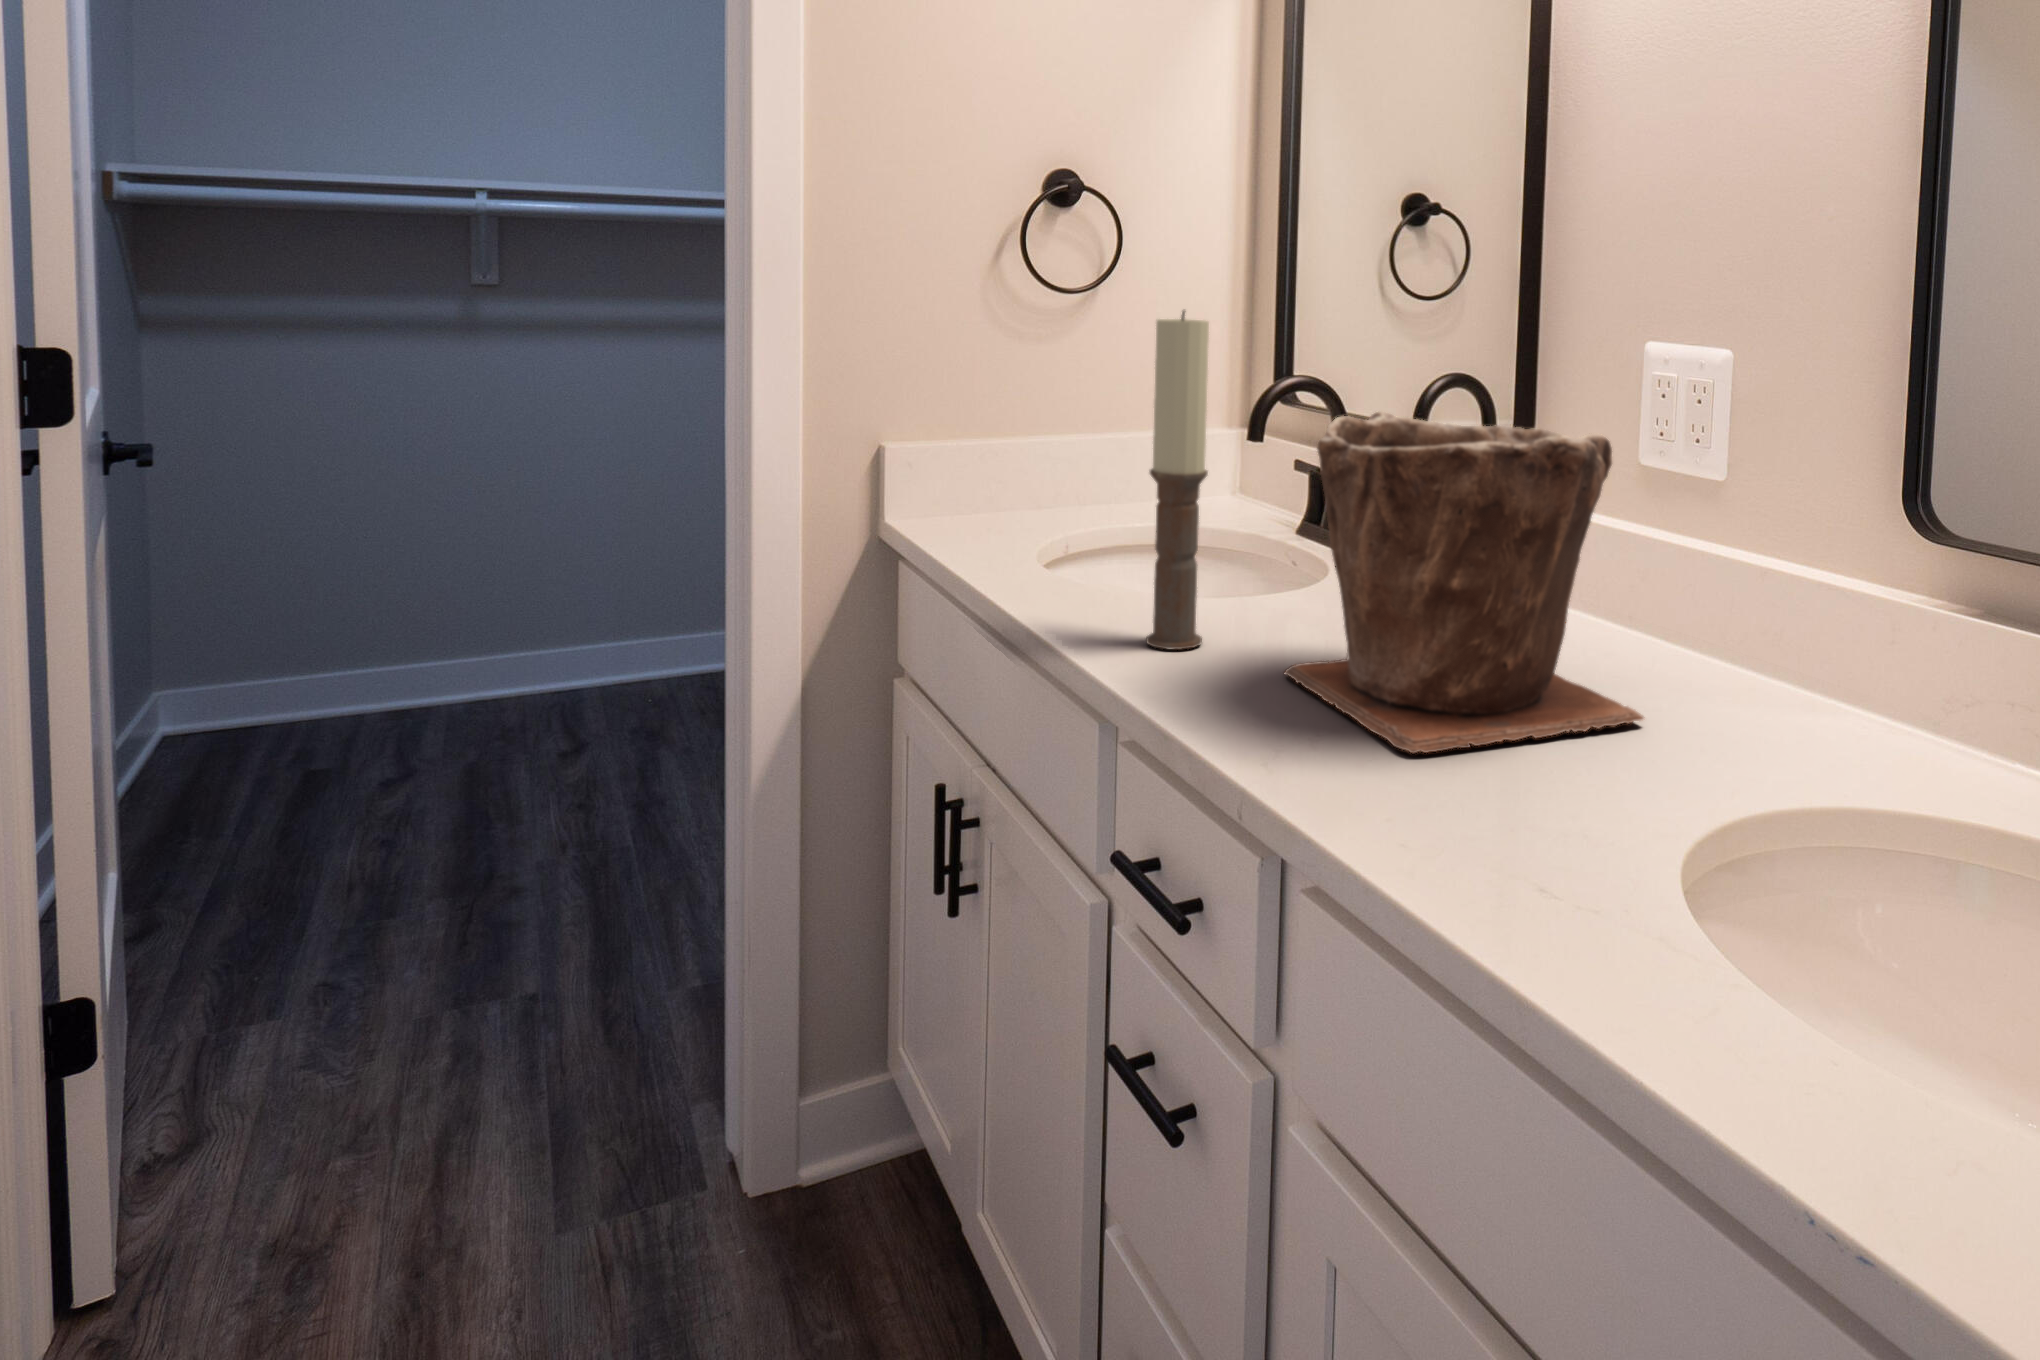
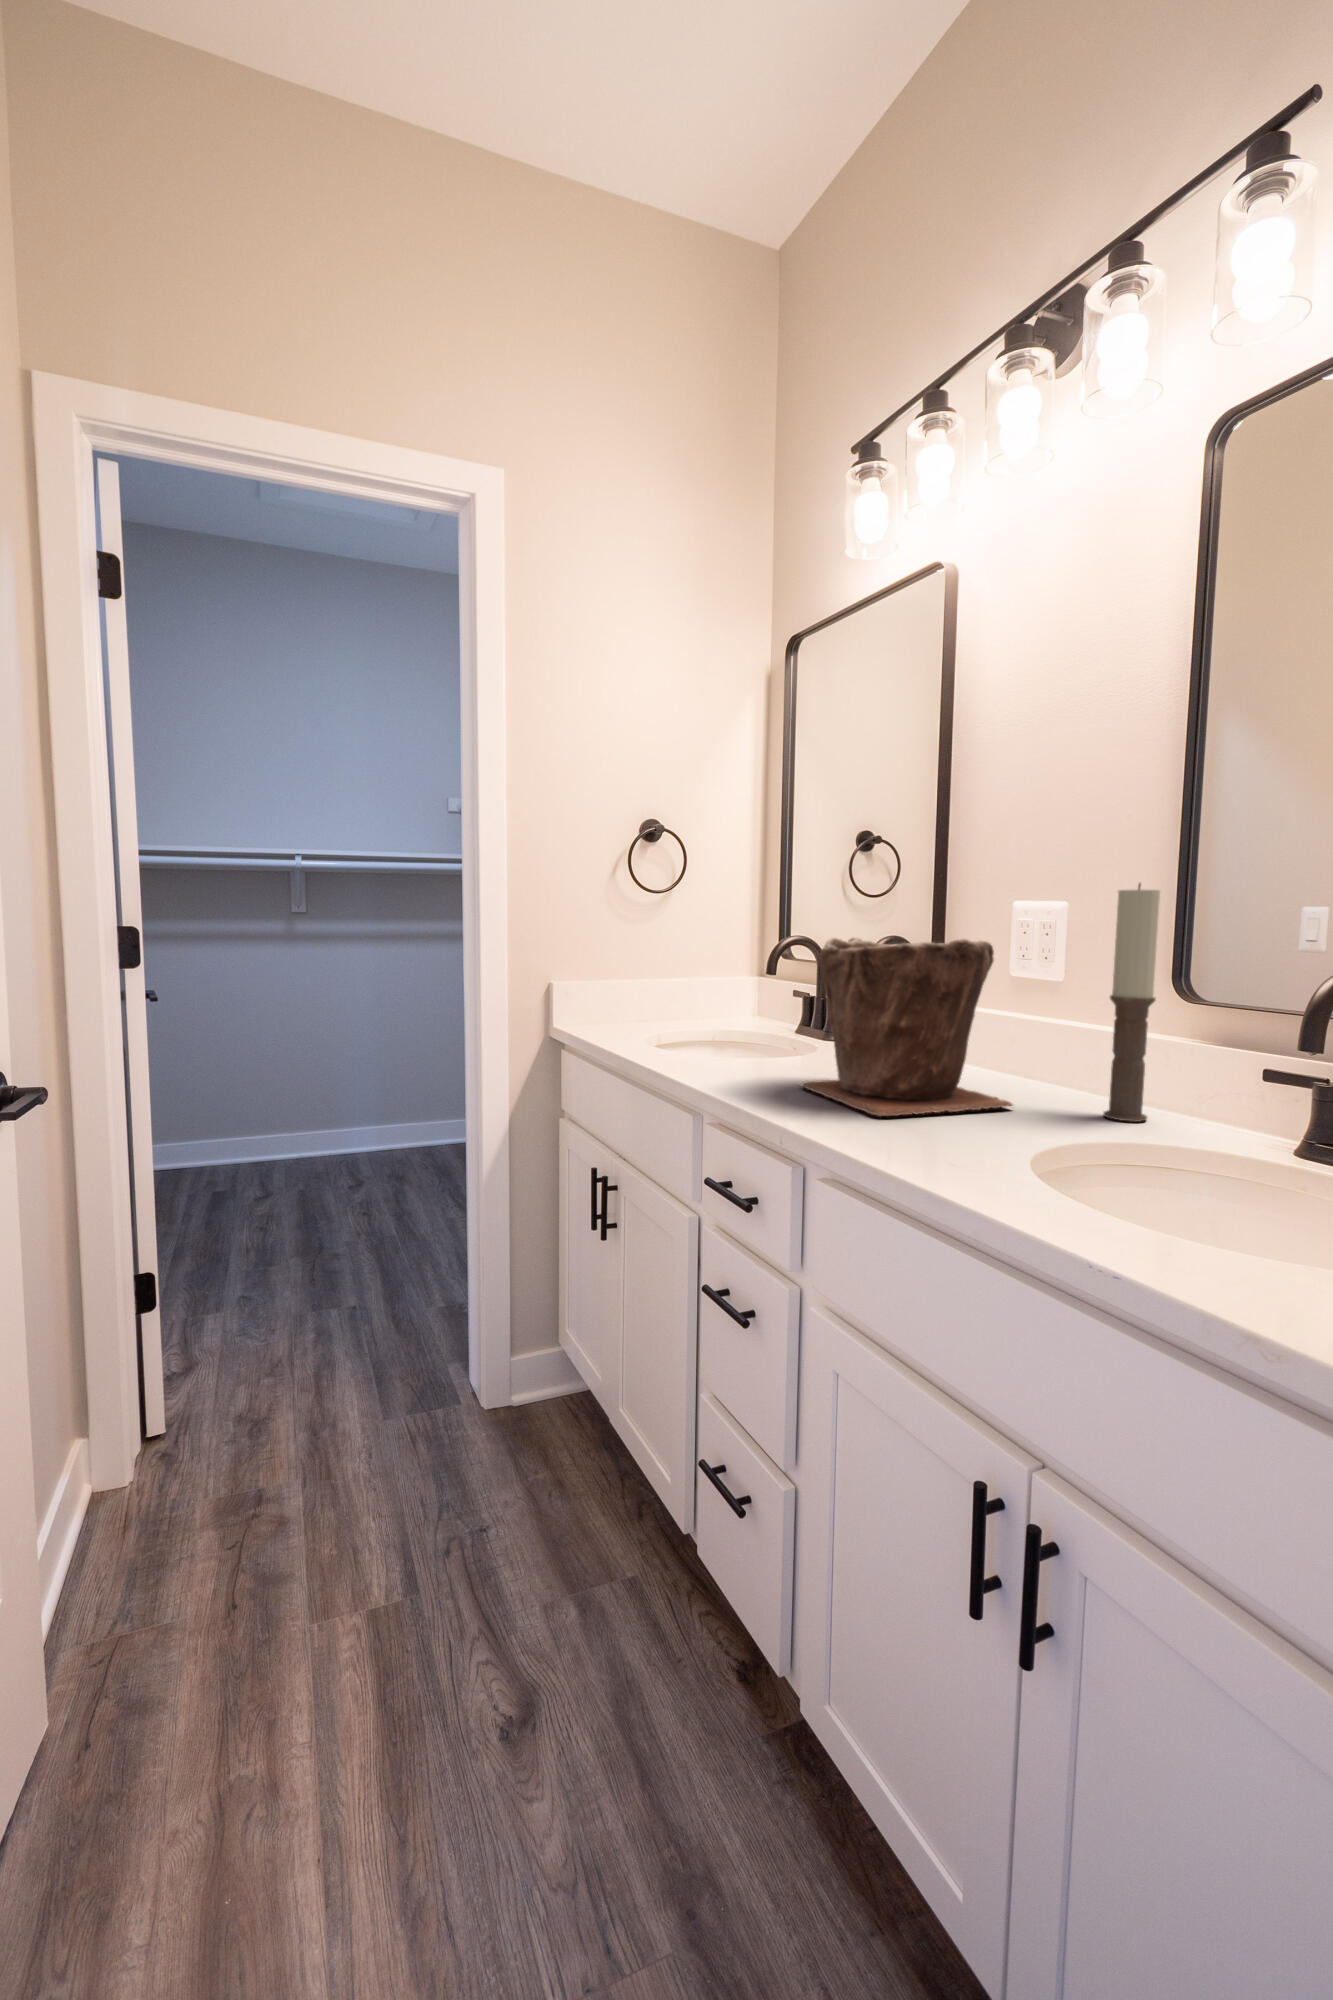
candle: present [1146,311,1209,650] -> present [1104,884,1160,1122]

